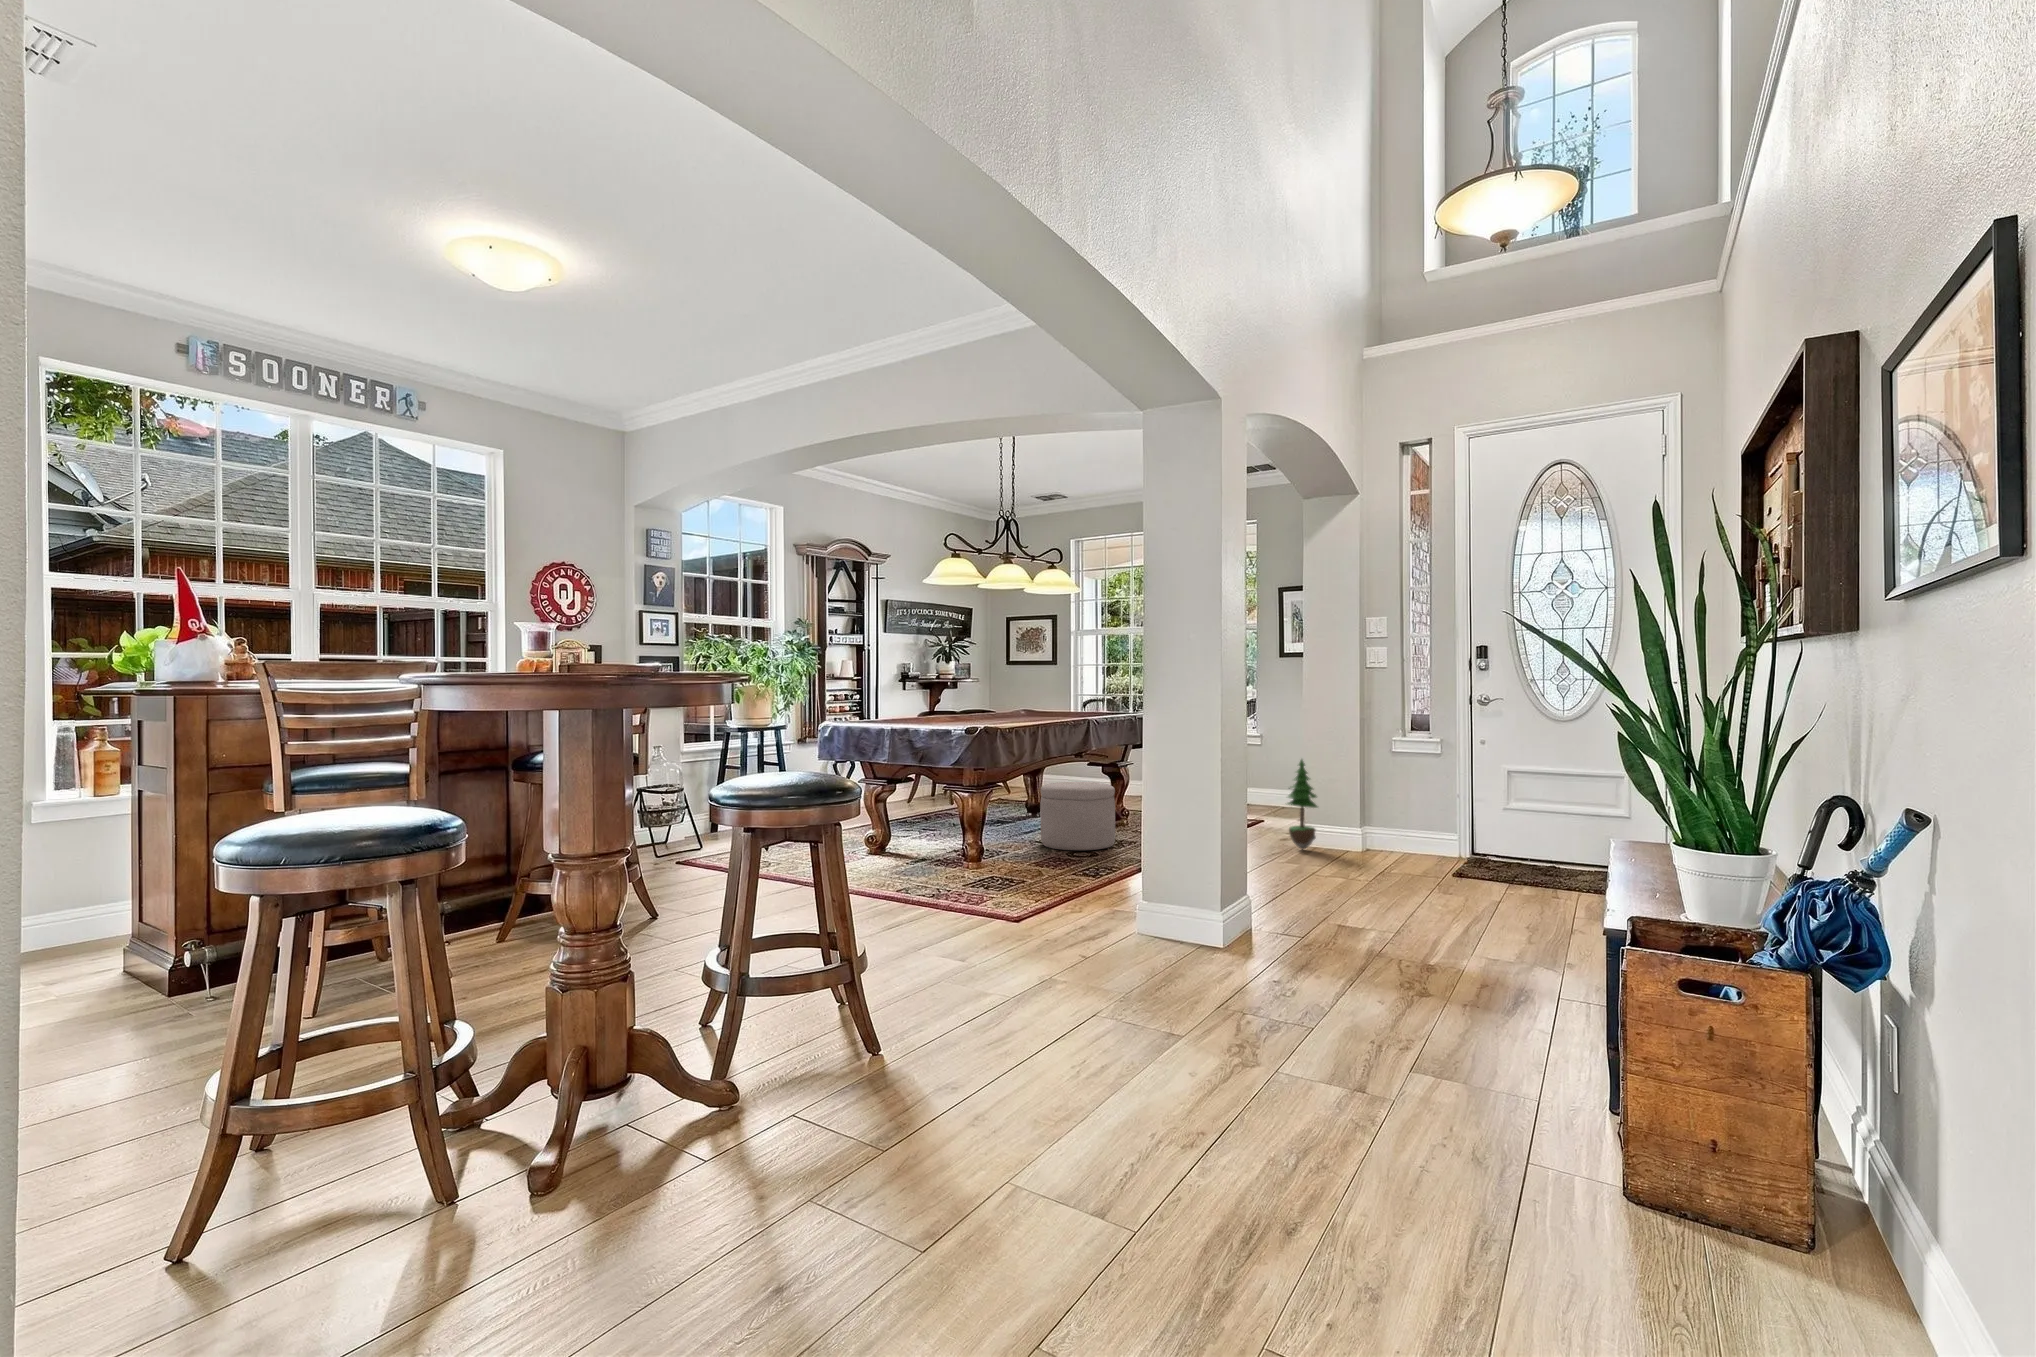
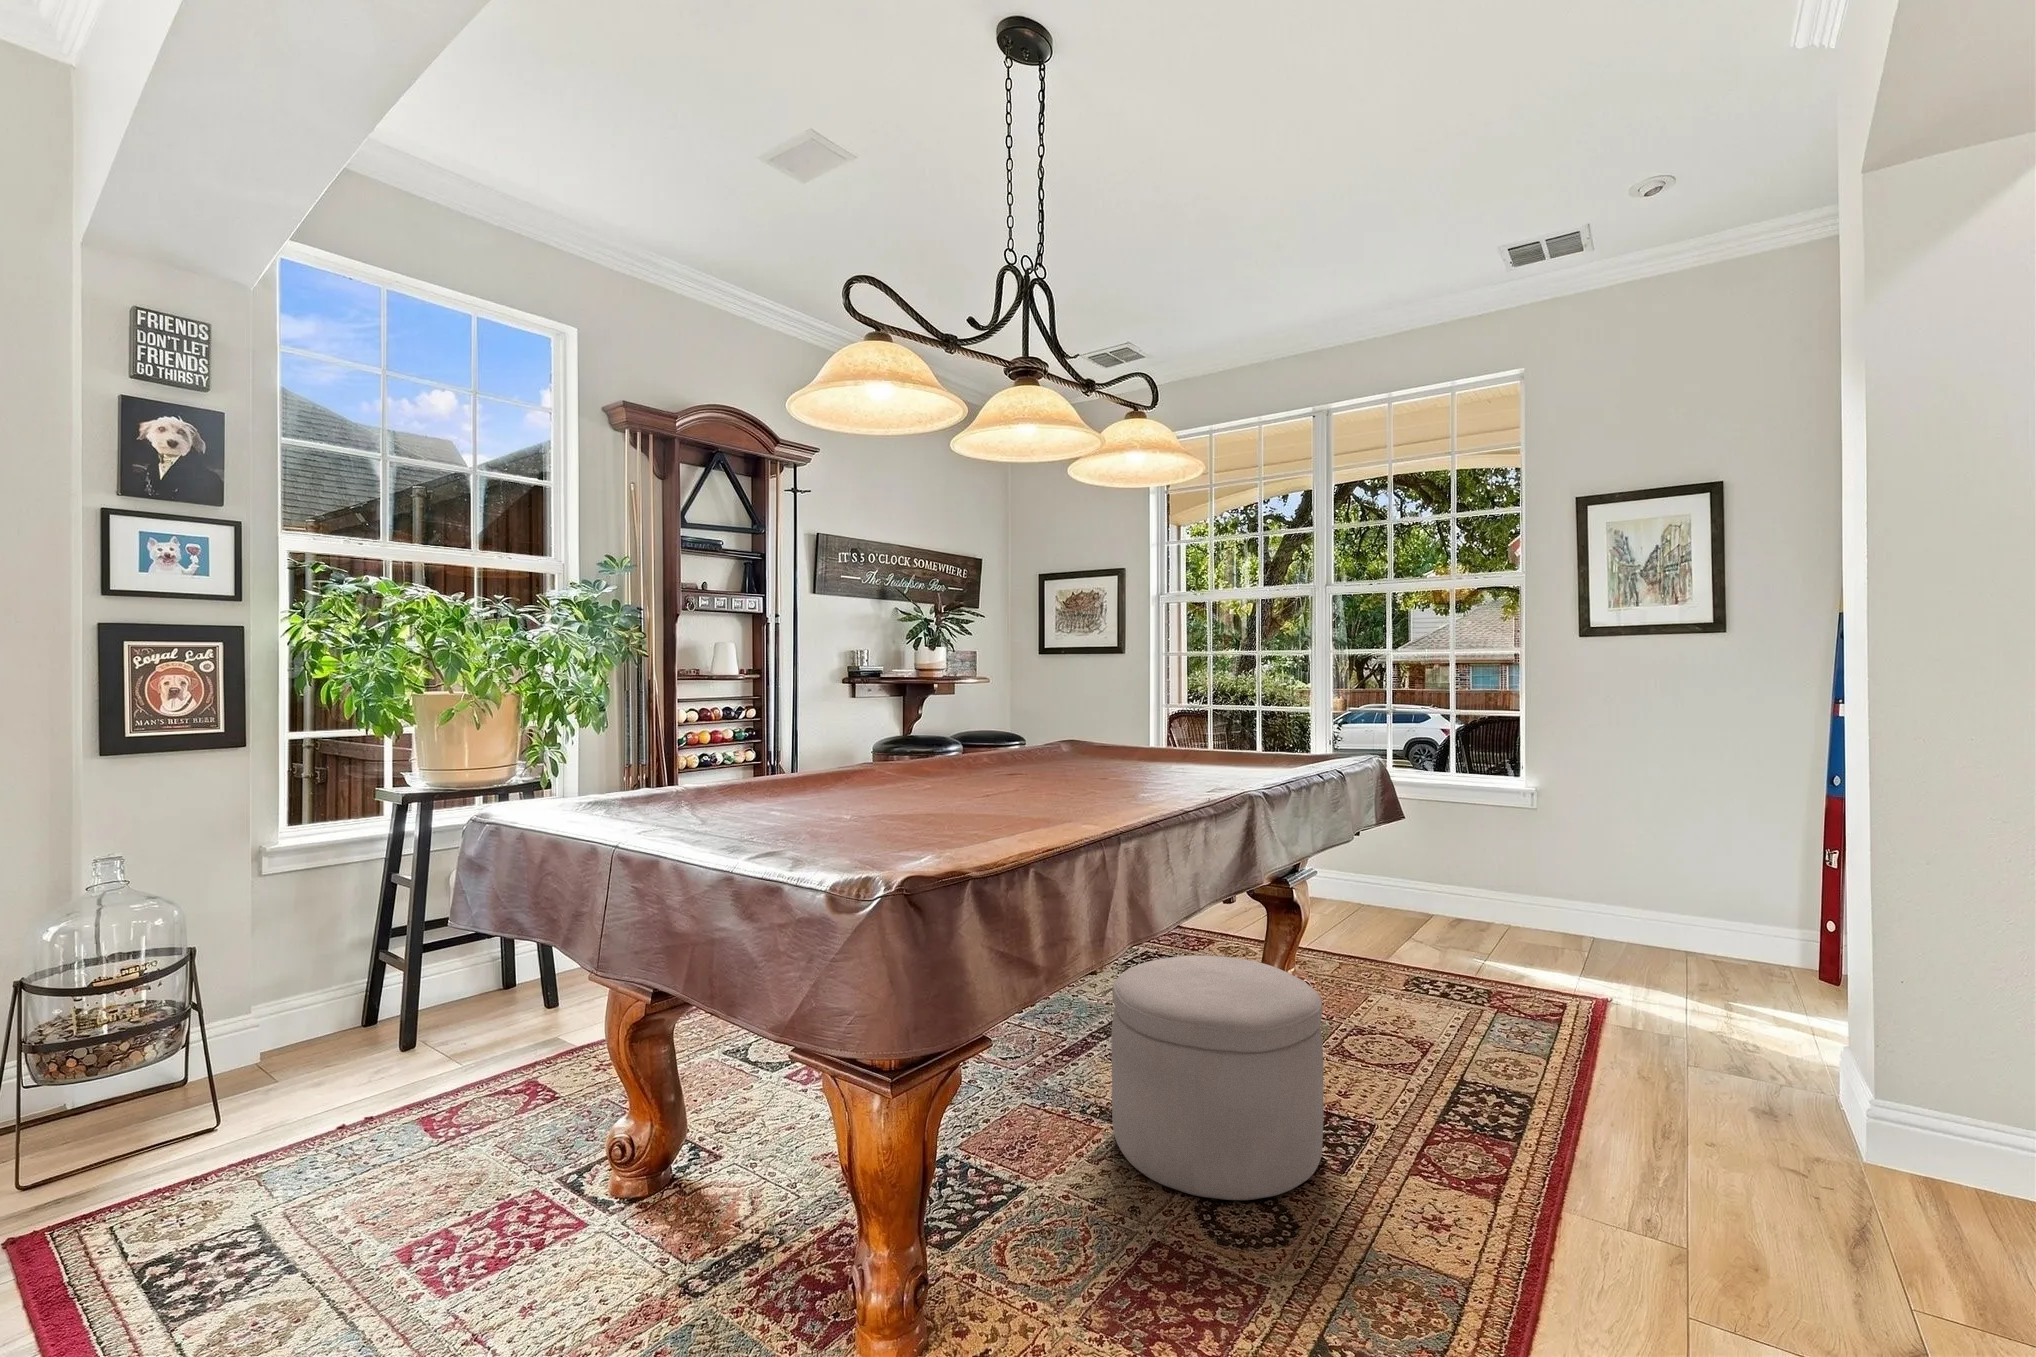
potted tree: present [1287,760,1317,849] -> none [1830,931,1967,1209]

